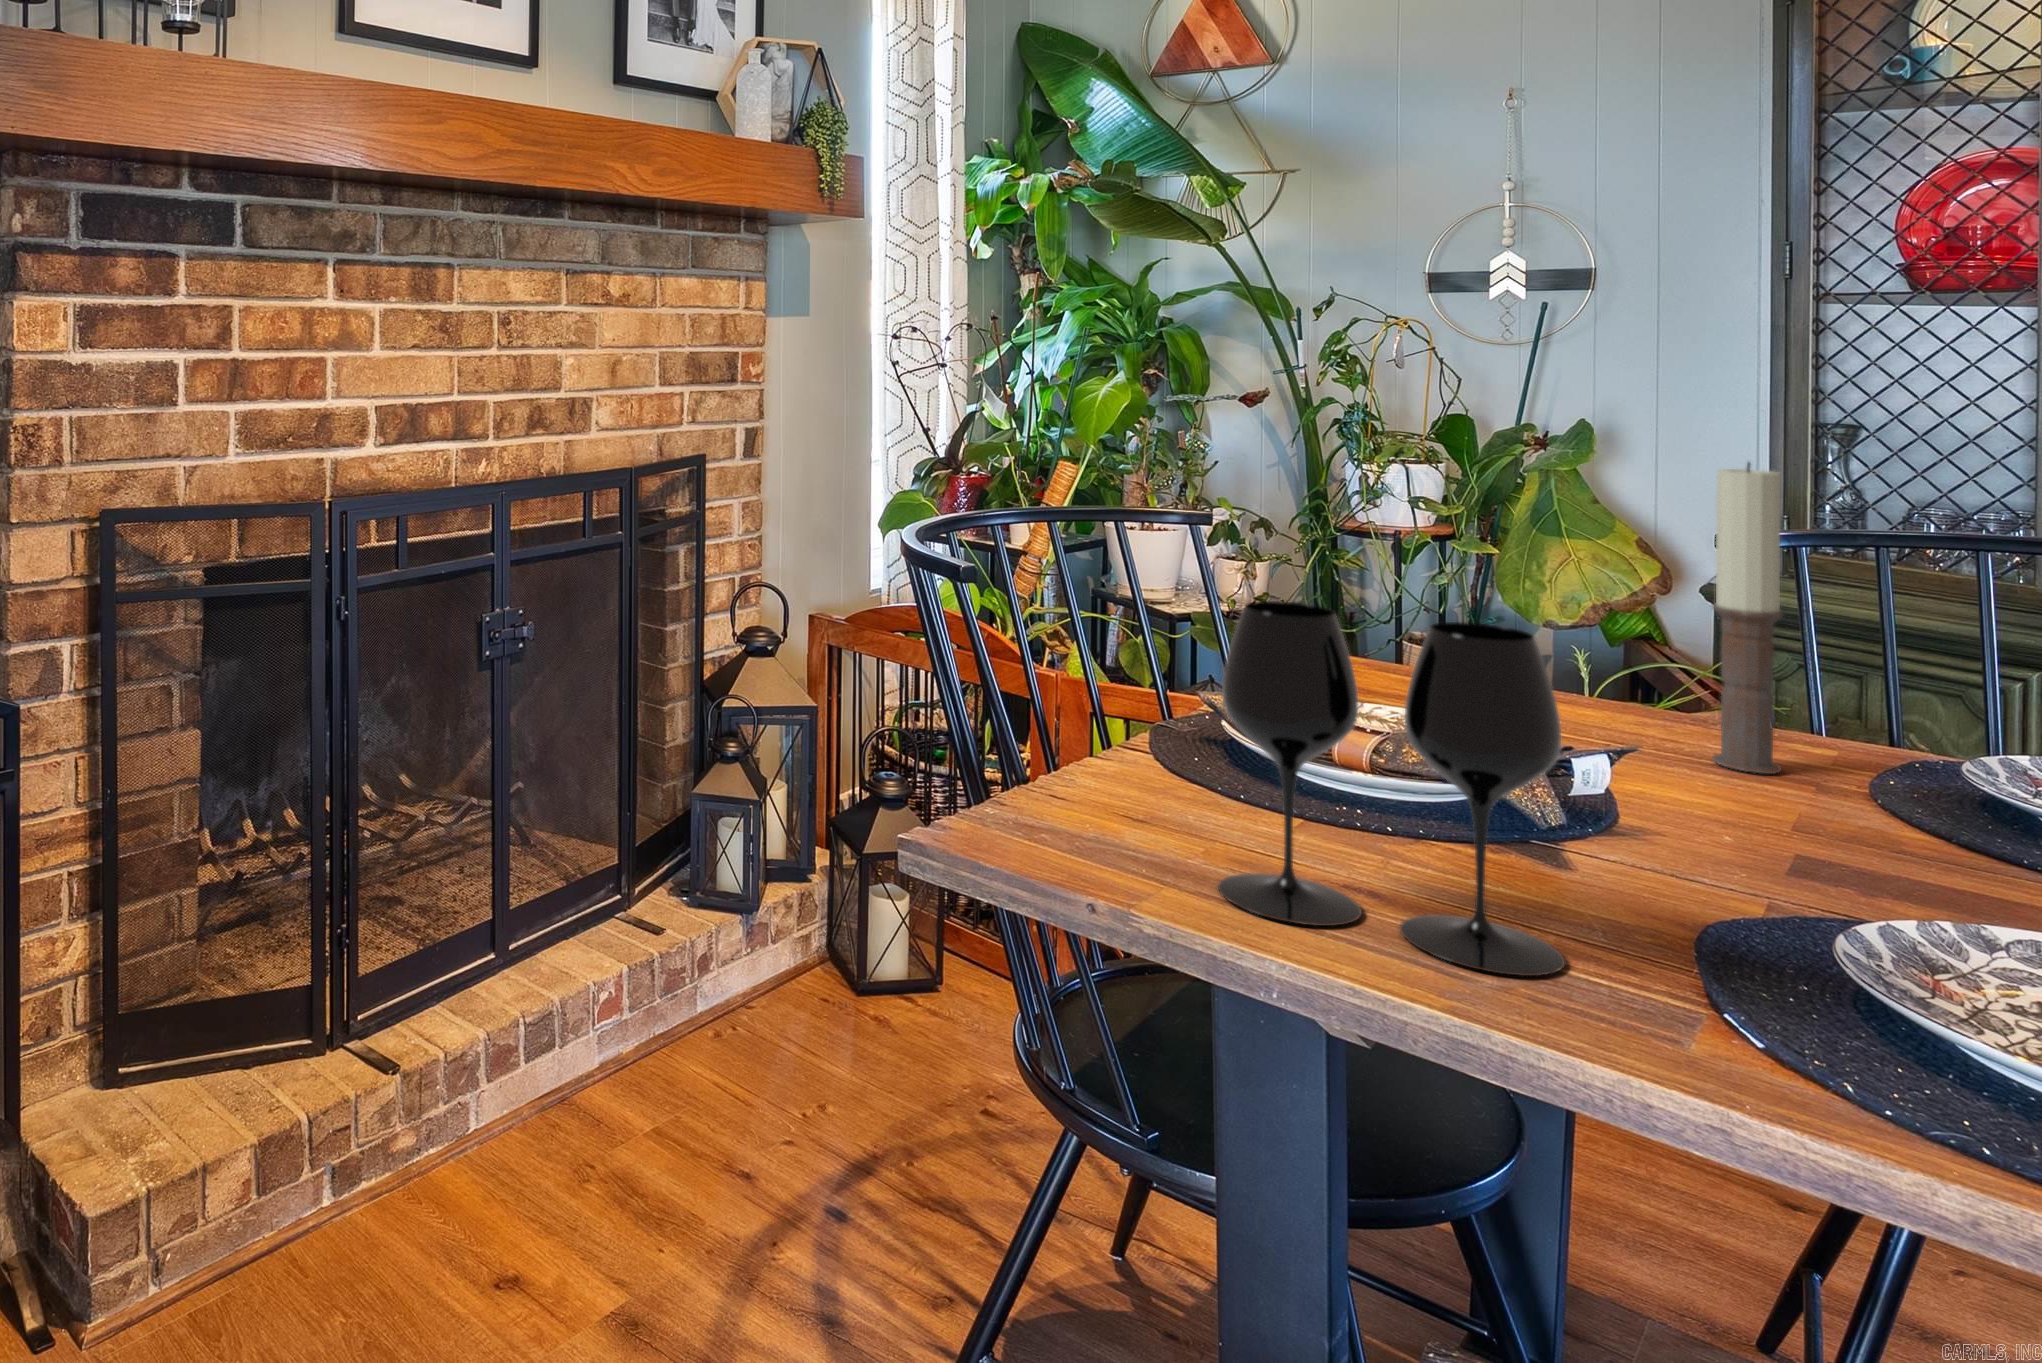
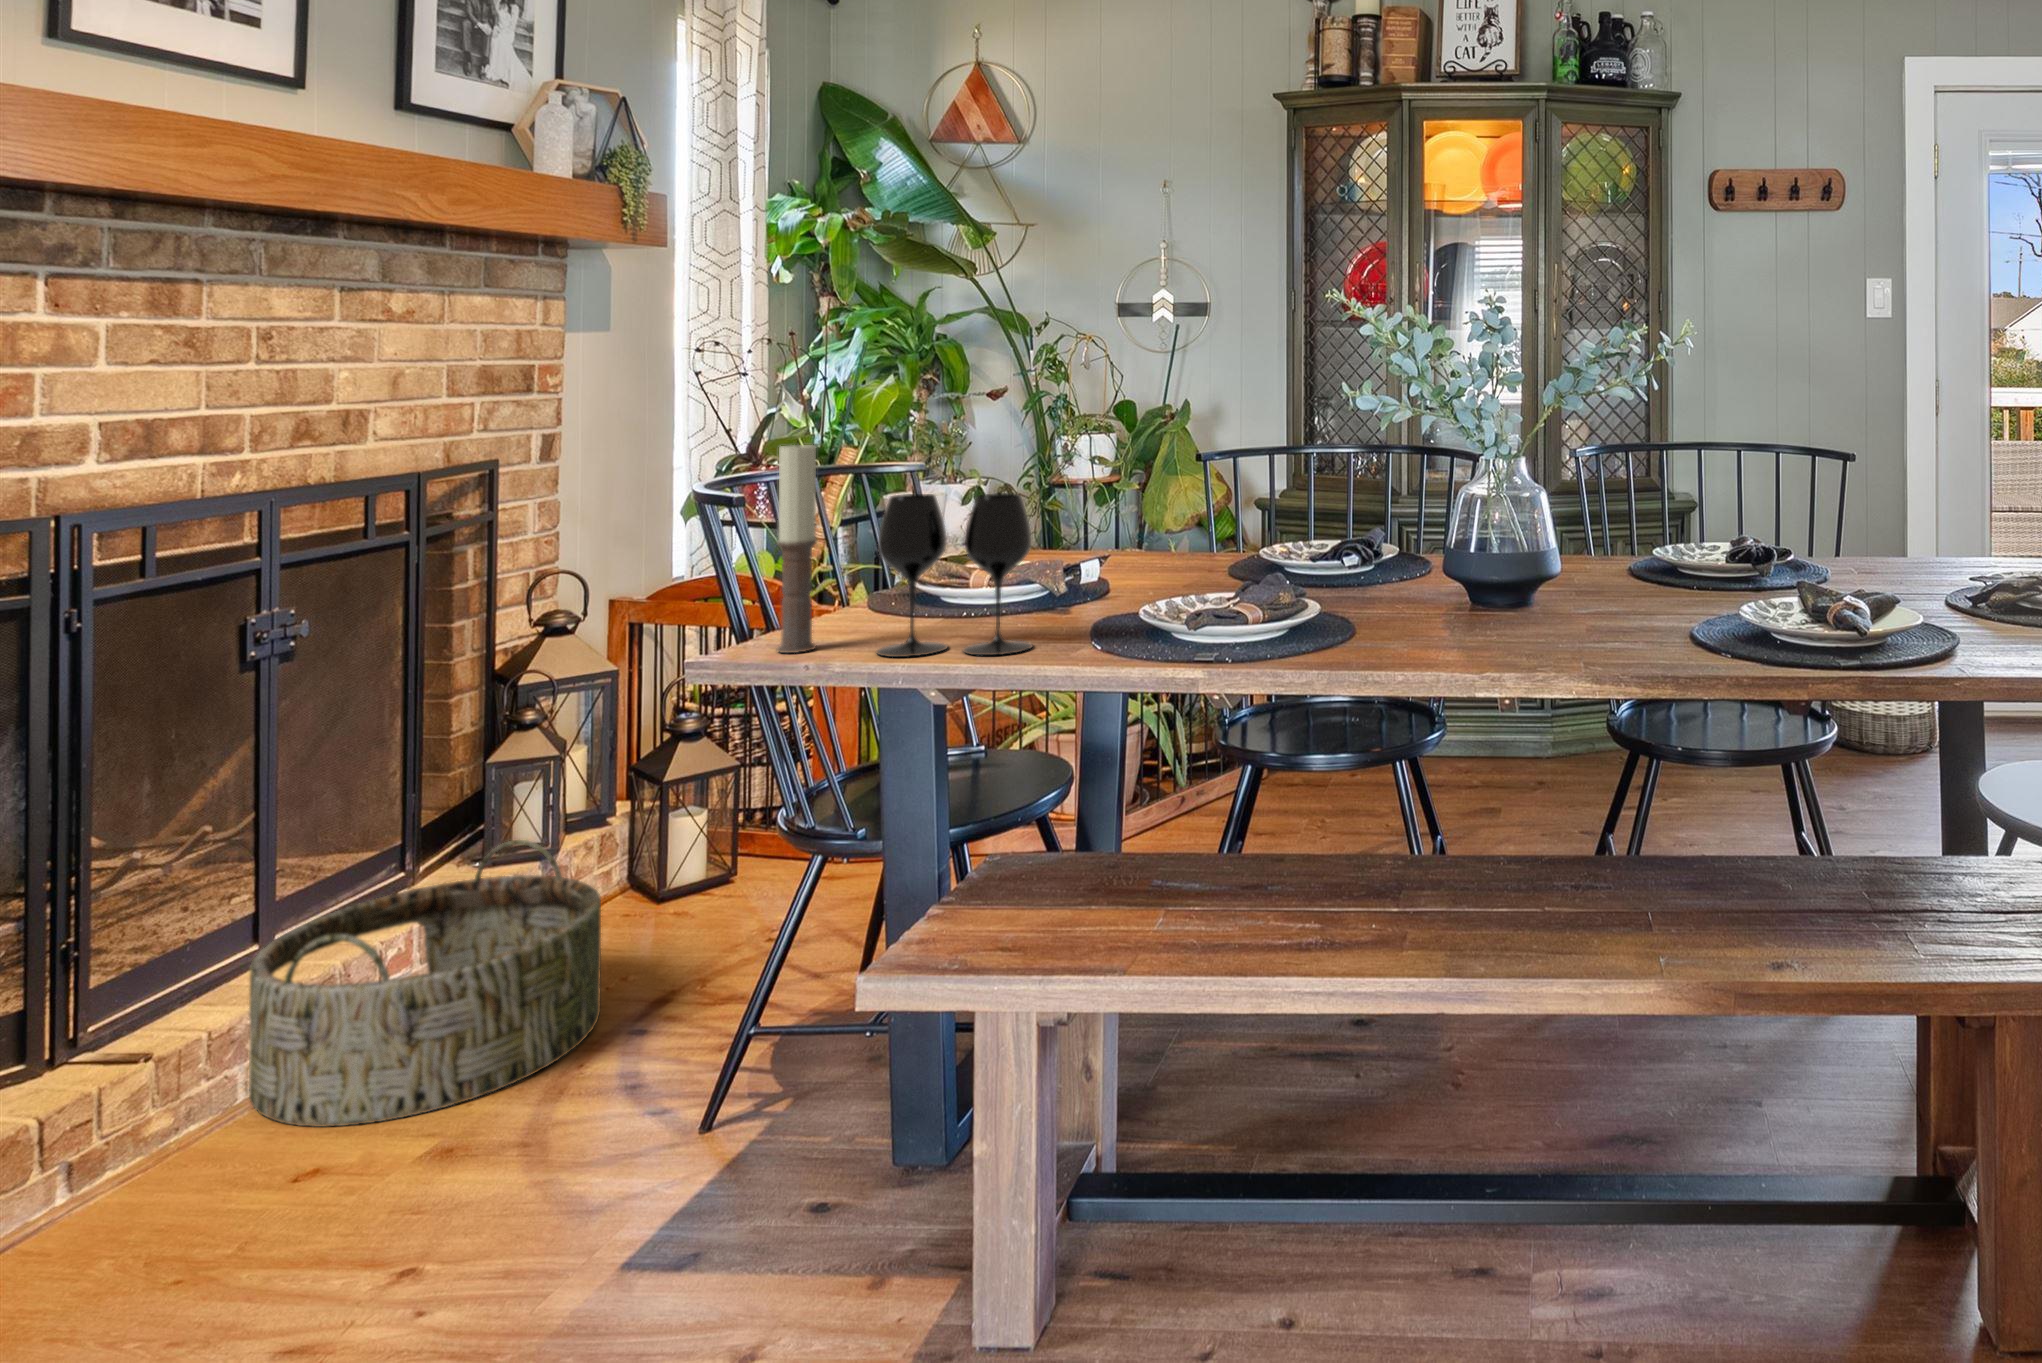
candle: present [1713,463,1783,774] -> present [776,444,817,653]
basket: none [480,900,799,1237] -> present [249,840,601,1127]

